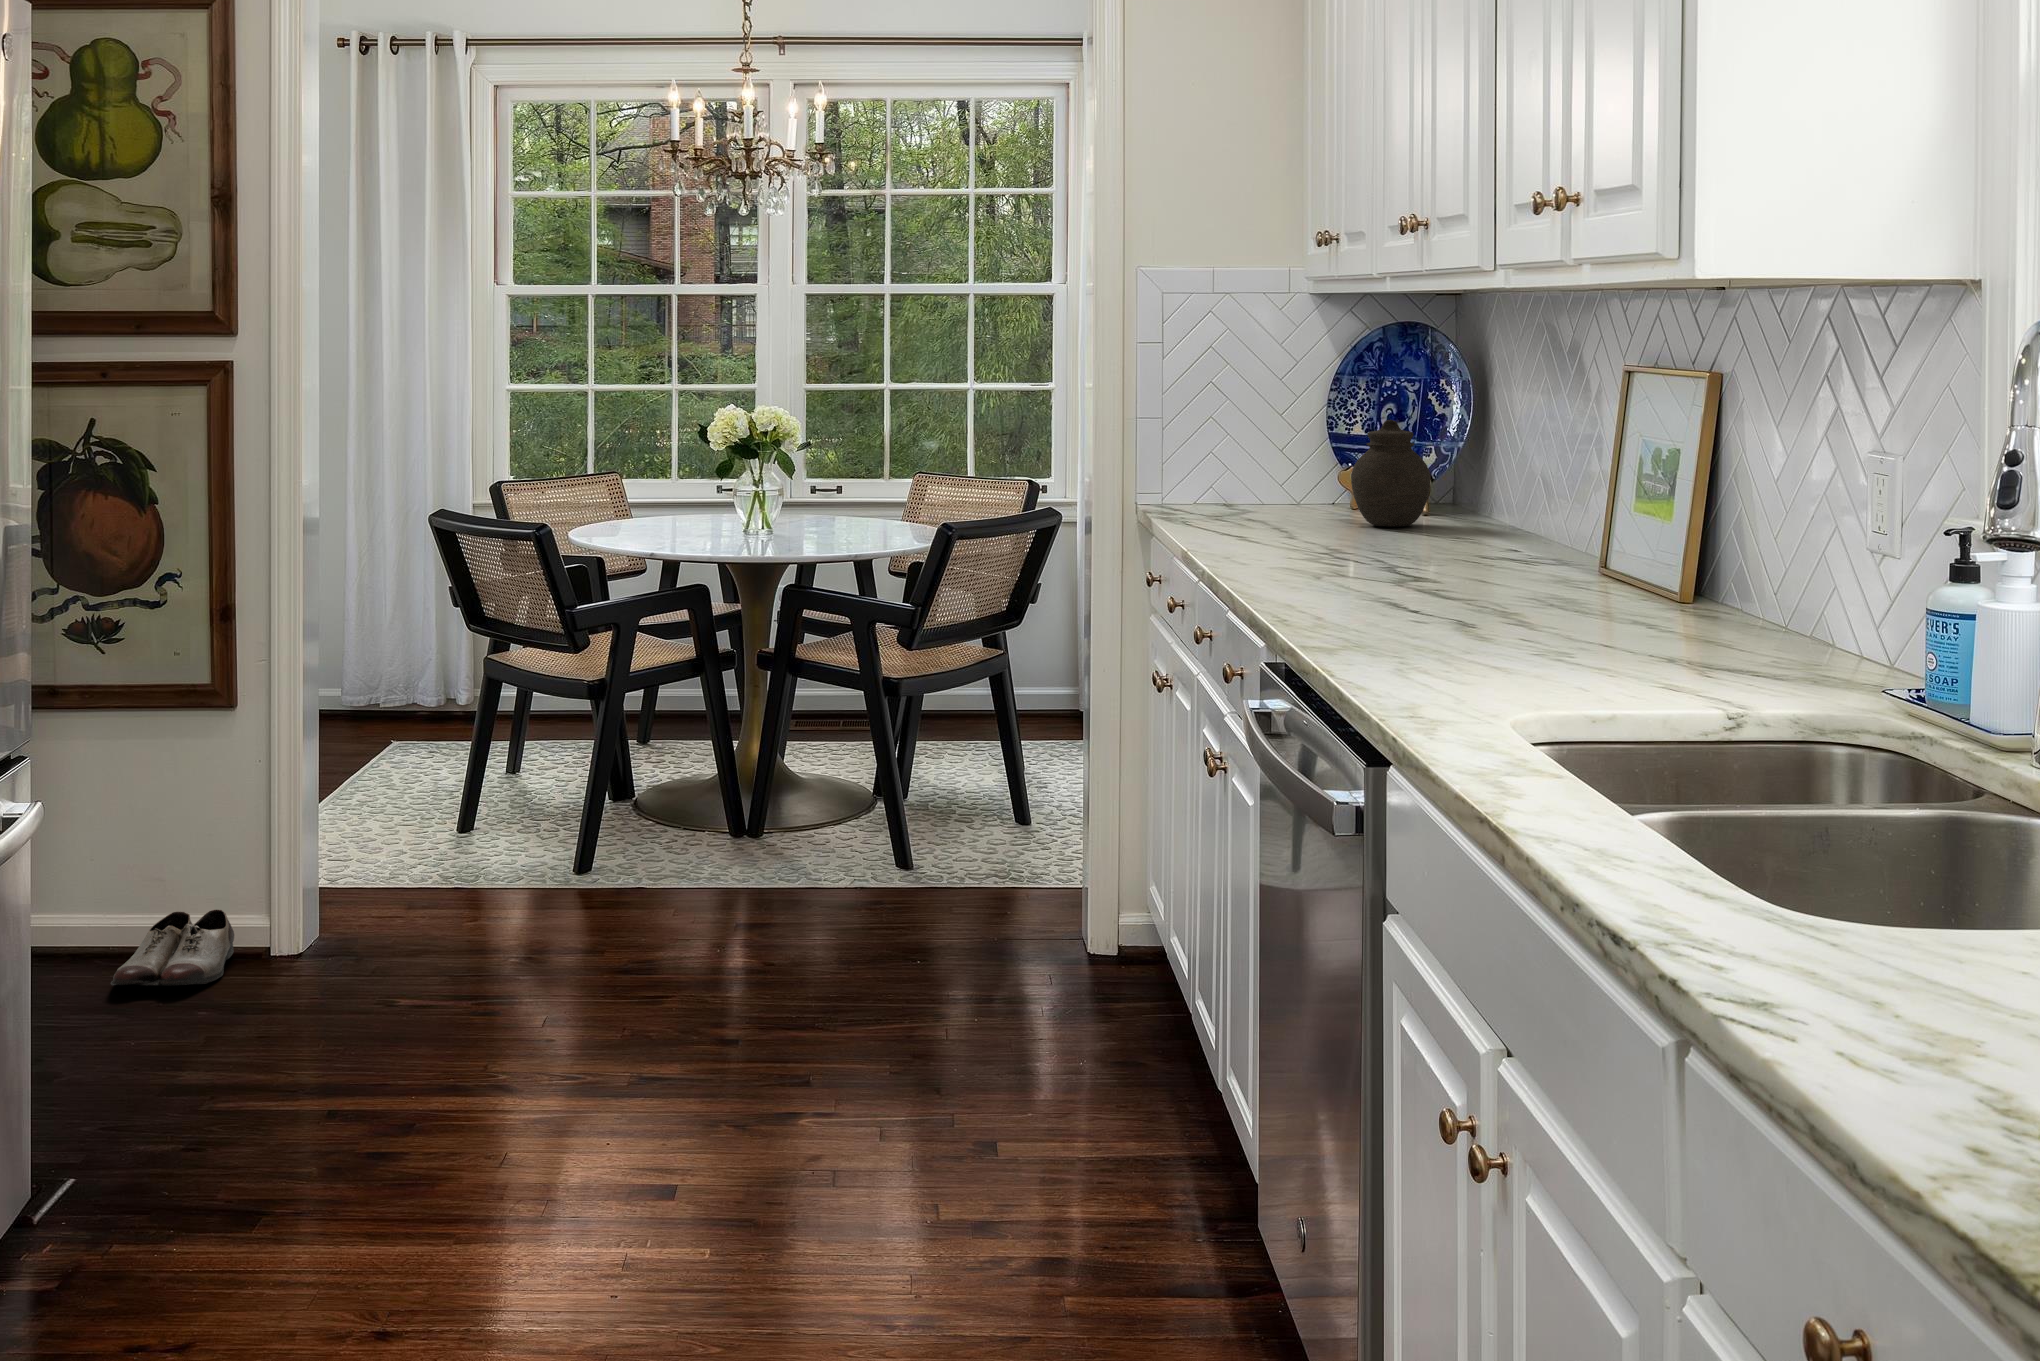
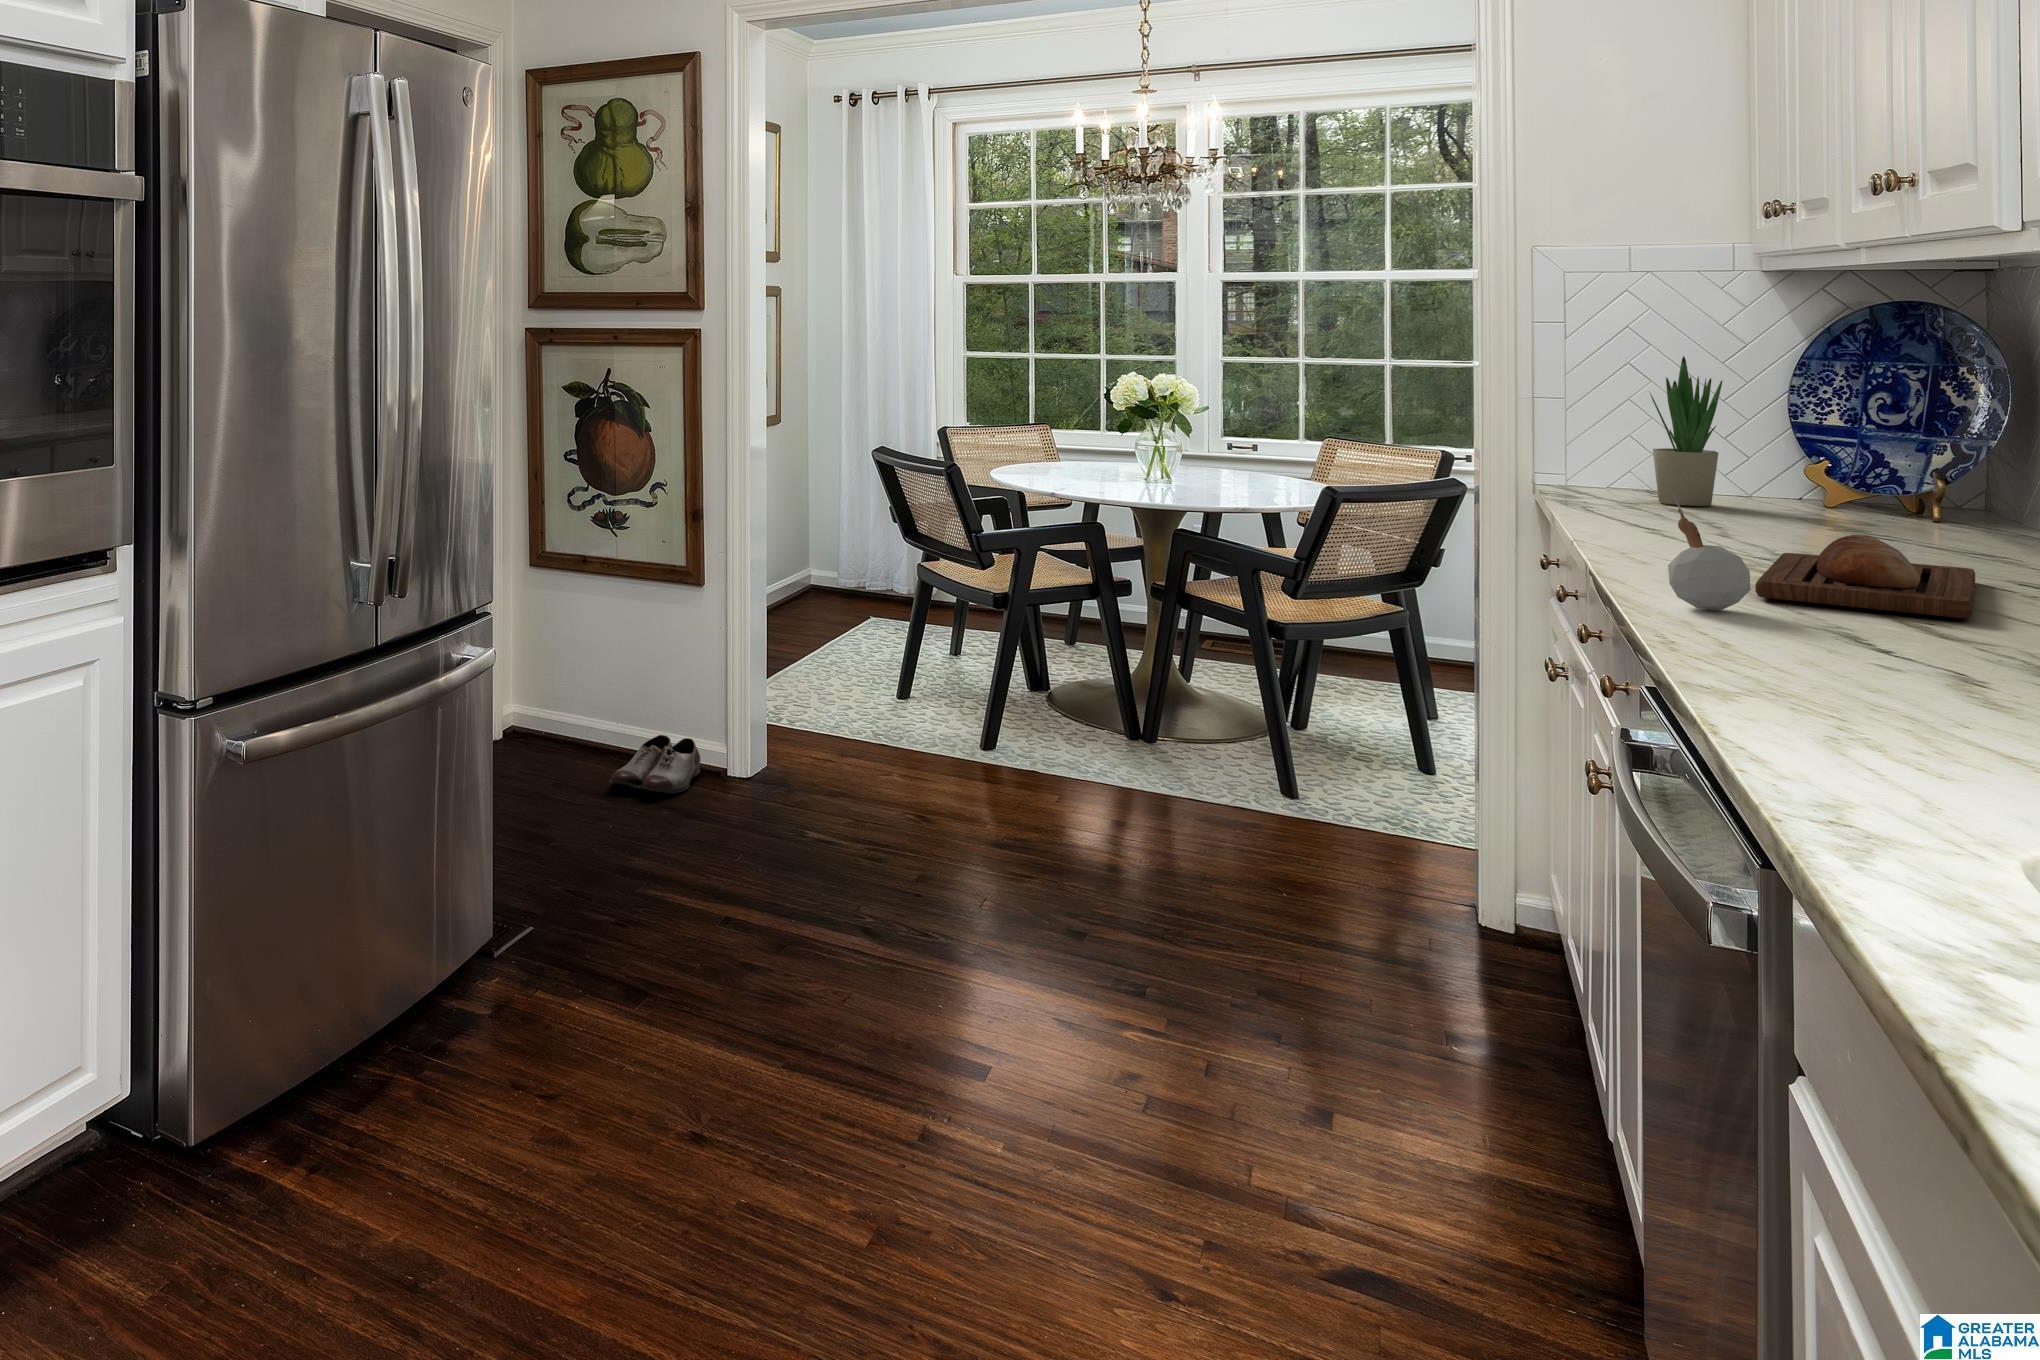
potted plant: none [1228,375,1281,515] -> present [1650,356,1722,506]
jar: present [1351,420,1431,527] -> none [1815,410,1936,531]
candle: none [1277,499,1334,596] -> present [1668,496,1751,610]
bread loaf: none [1333,526,1470,586] -> present [1755,535,1975,618]

